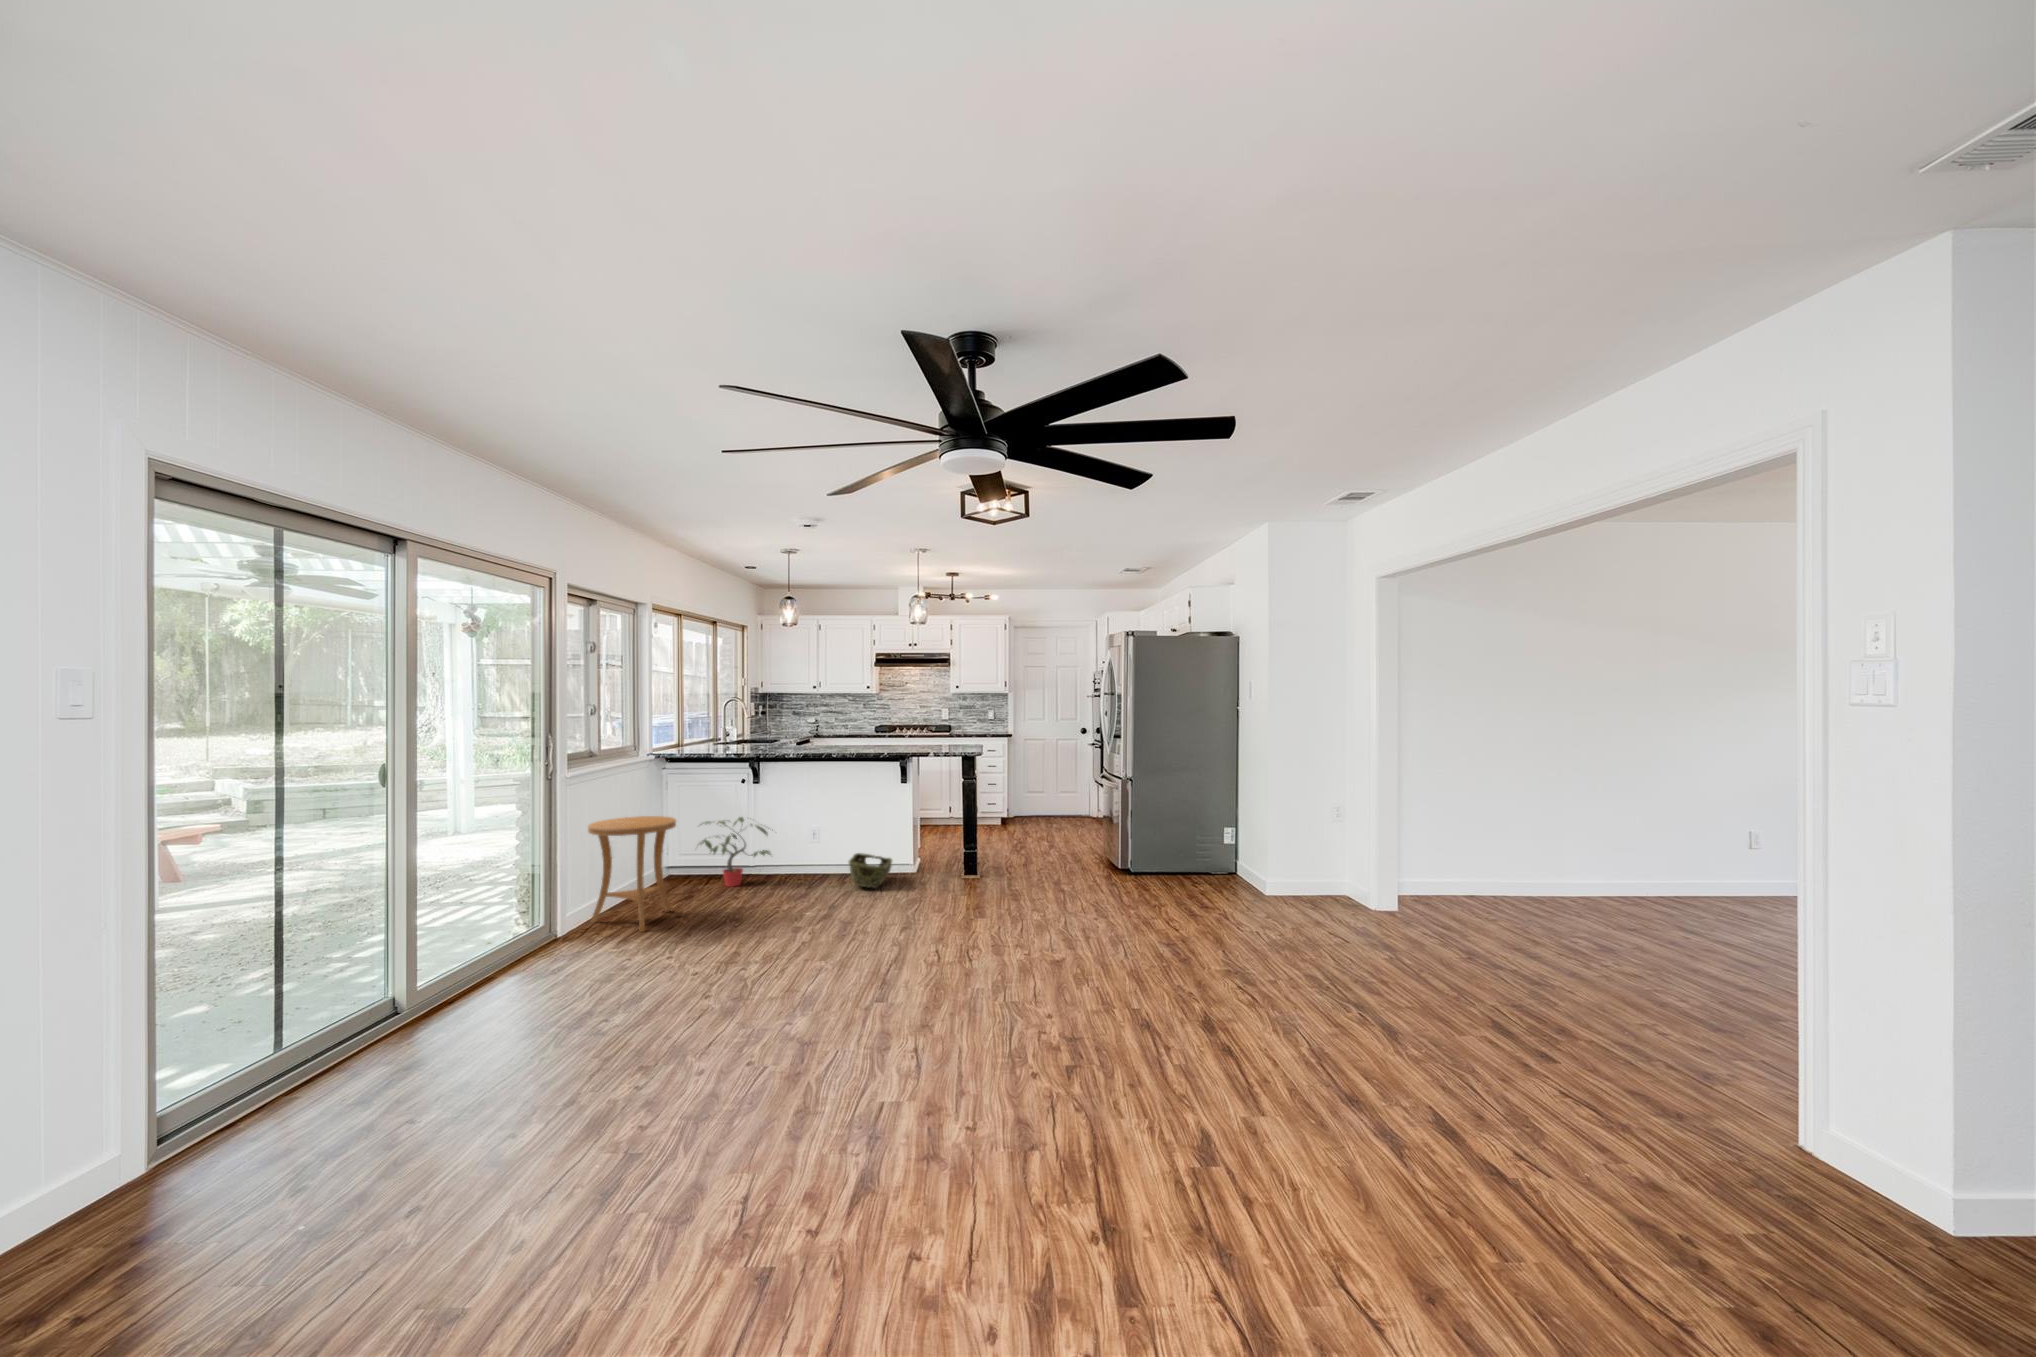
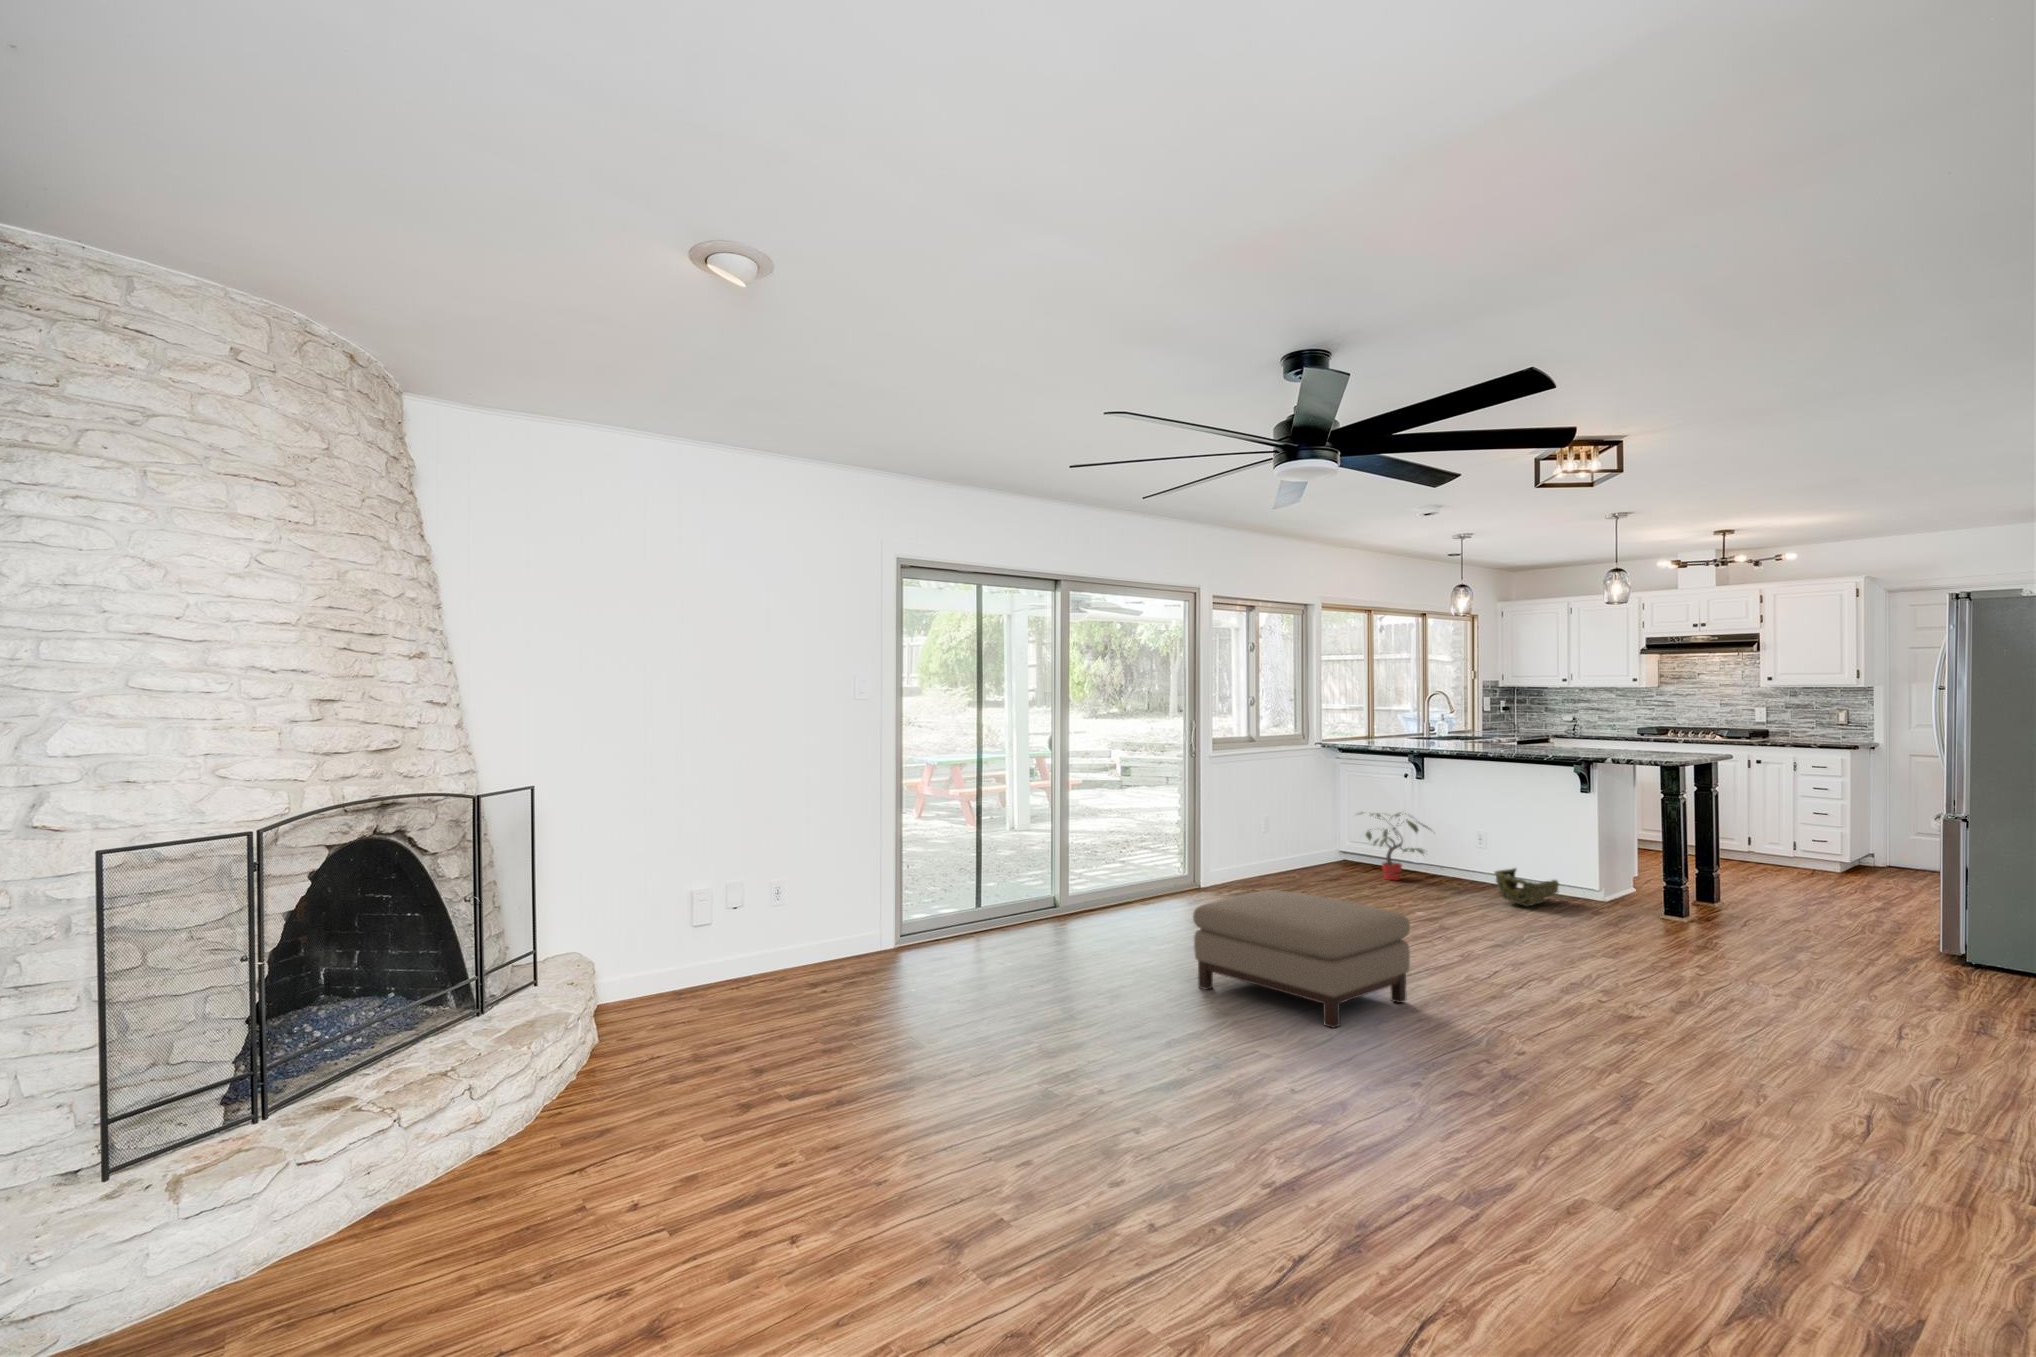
side table: present [588,816,676,932] -> none [1238,797,1313,894]
ottoman: none [738,932,960,1097] -> present [1193,890,1410,1028]

